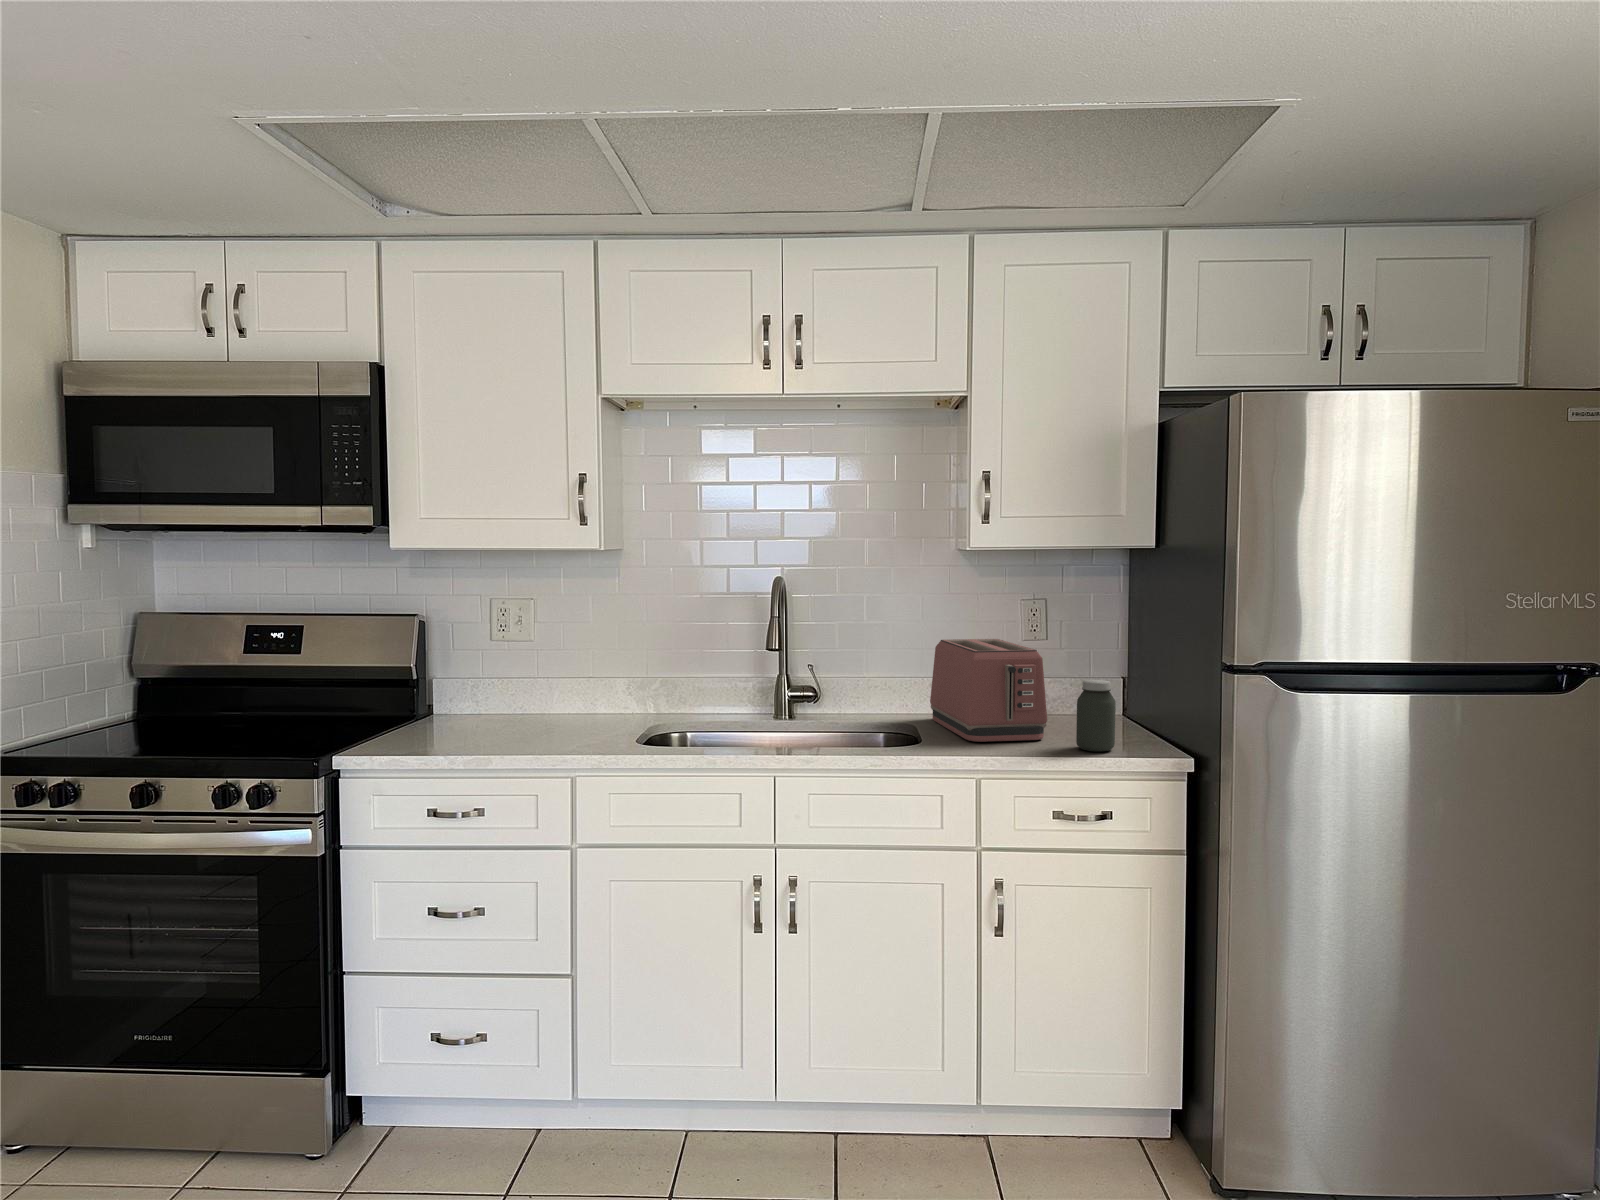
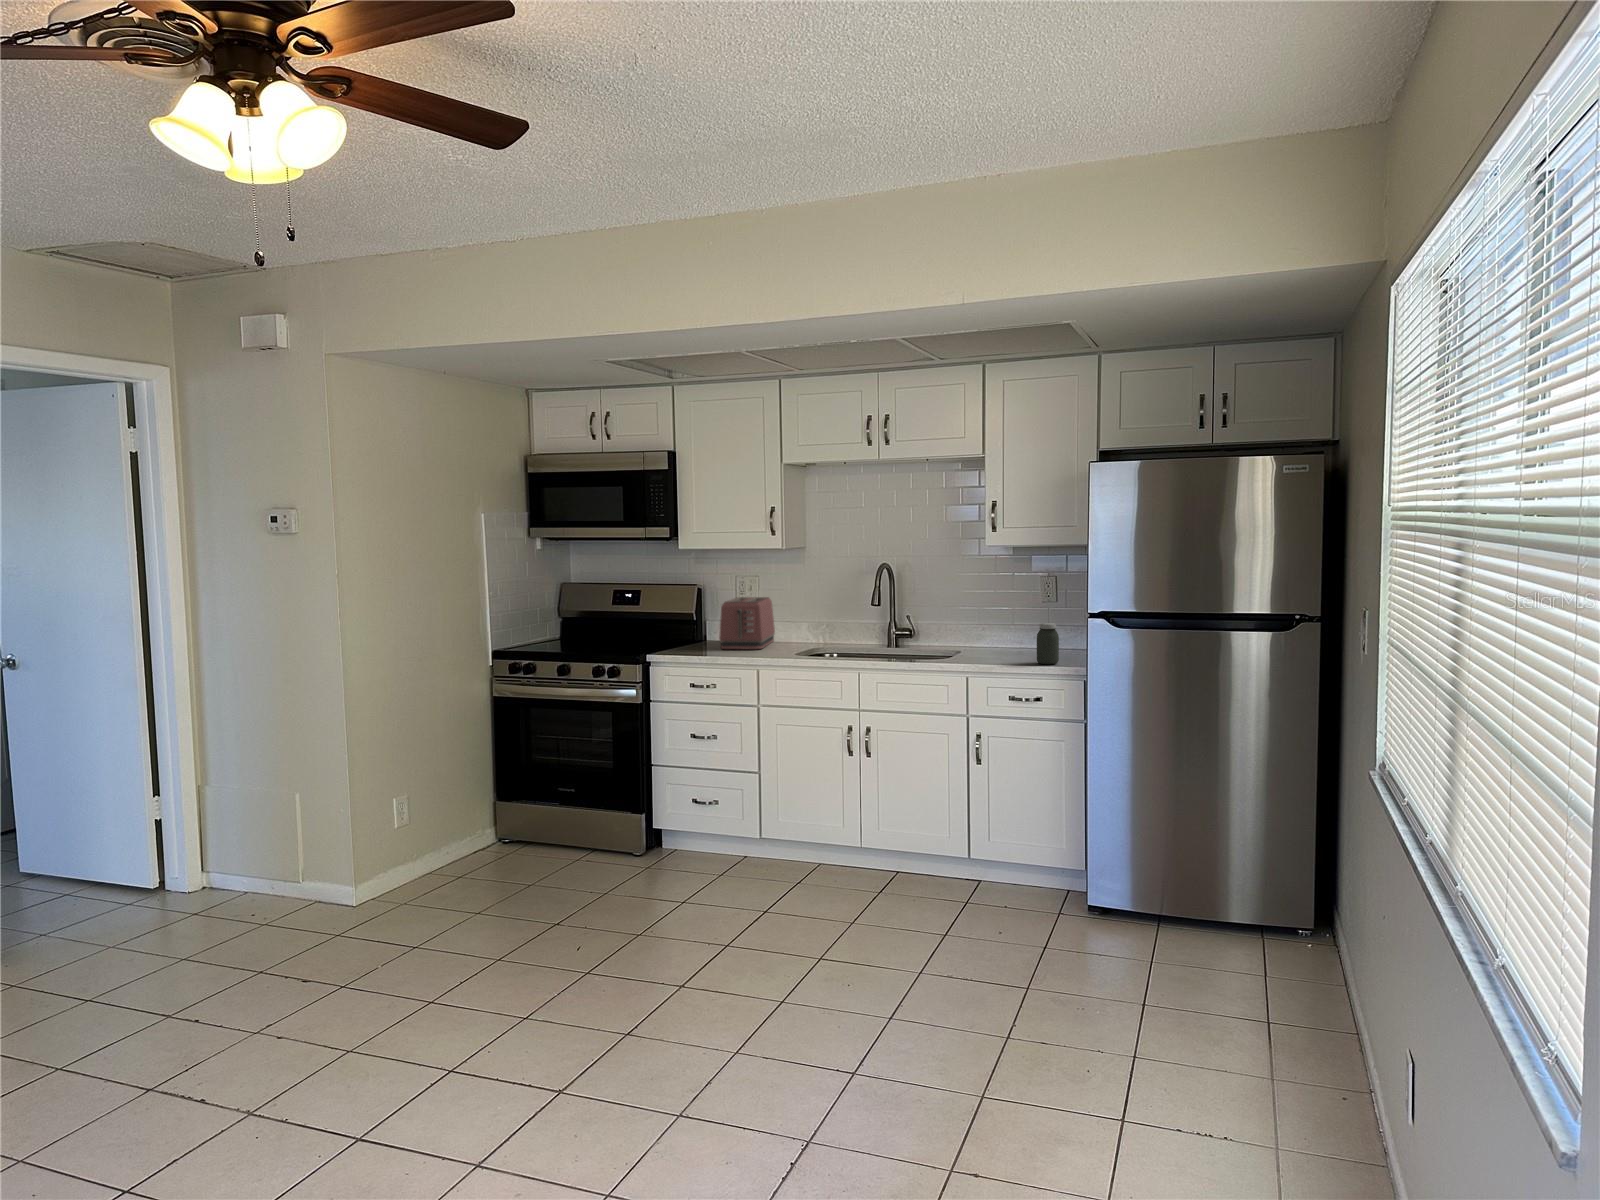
toaster: present [930,639,1047,742] -> present [719,597,775,649]

